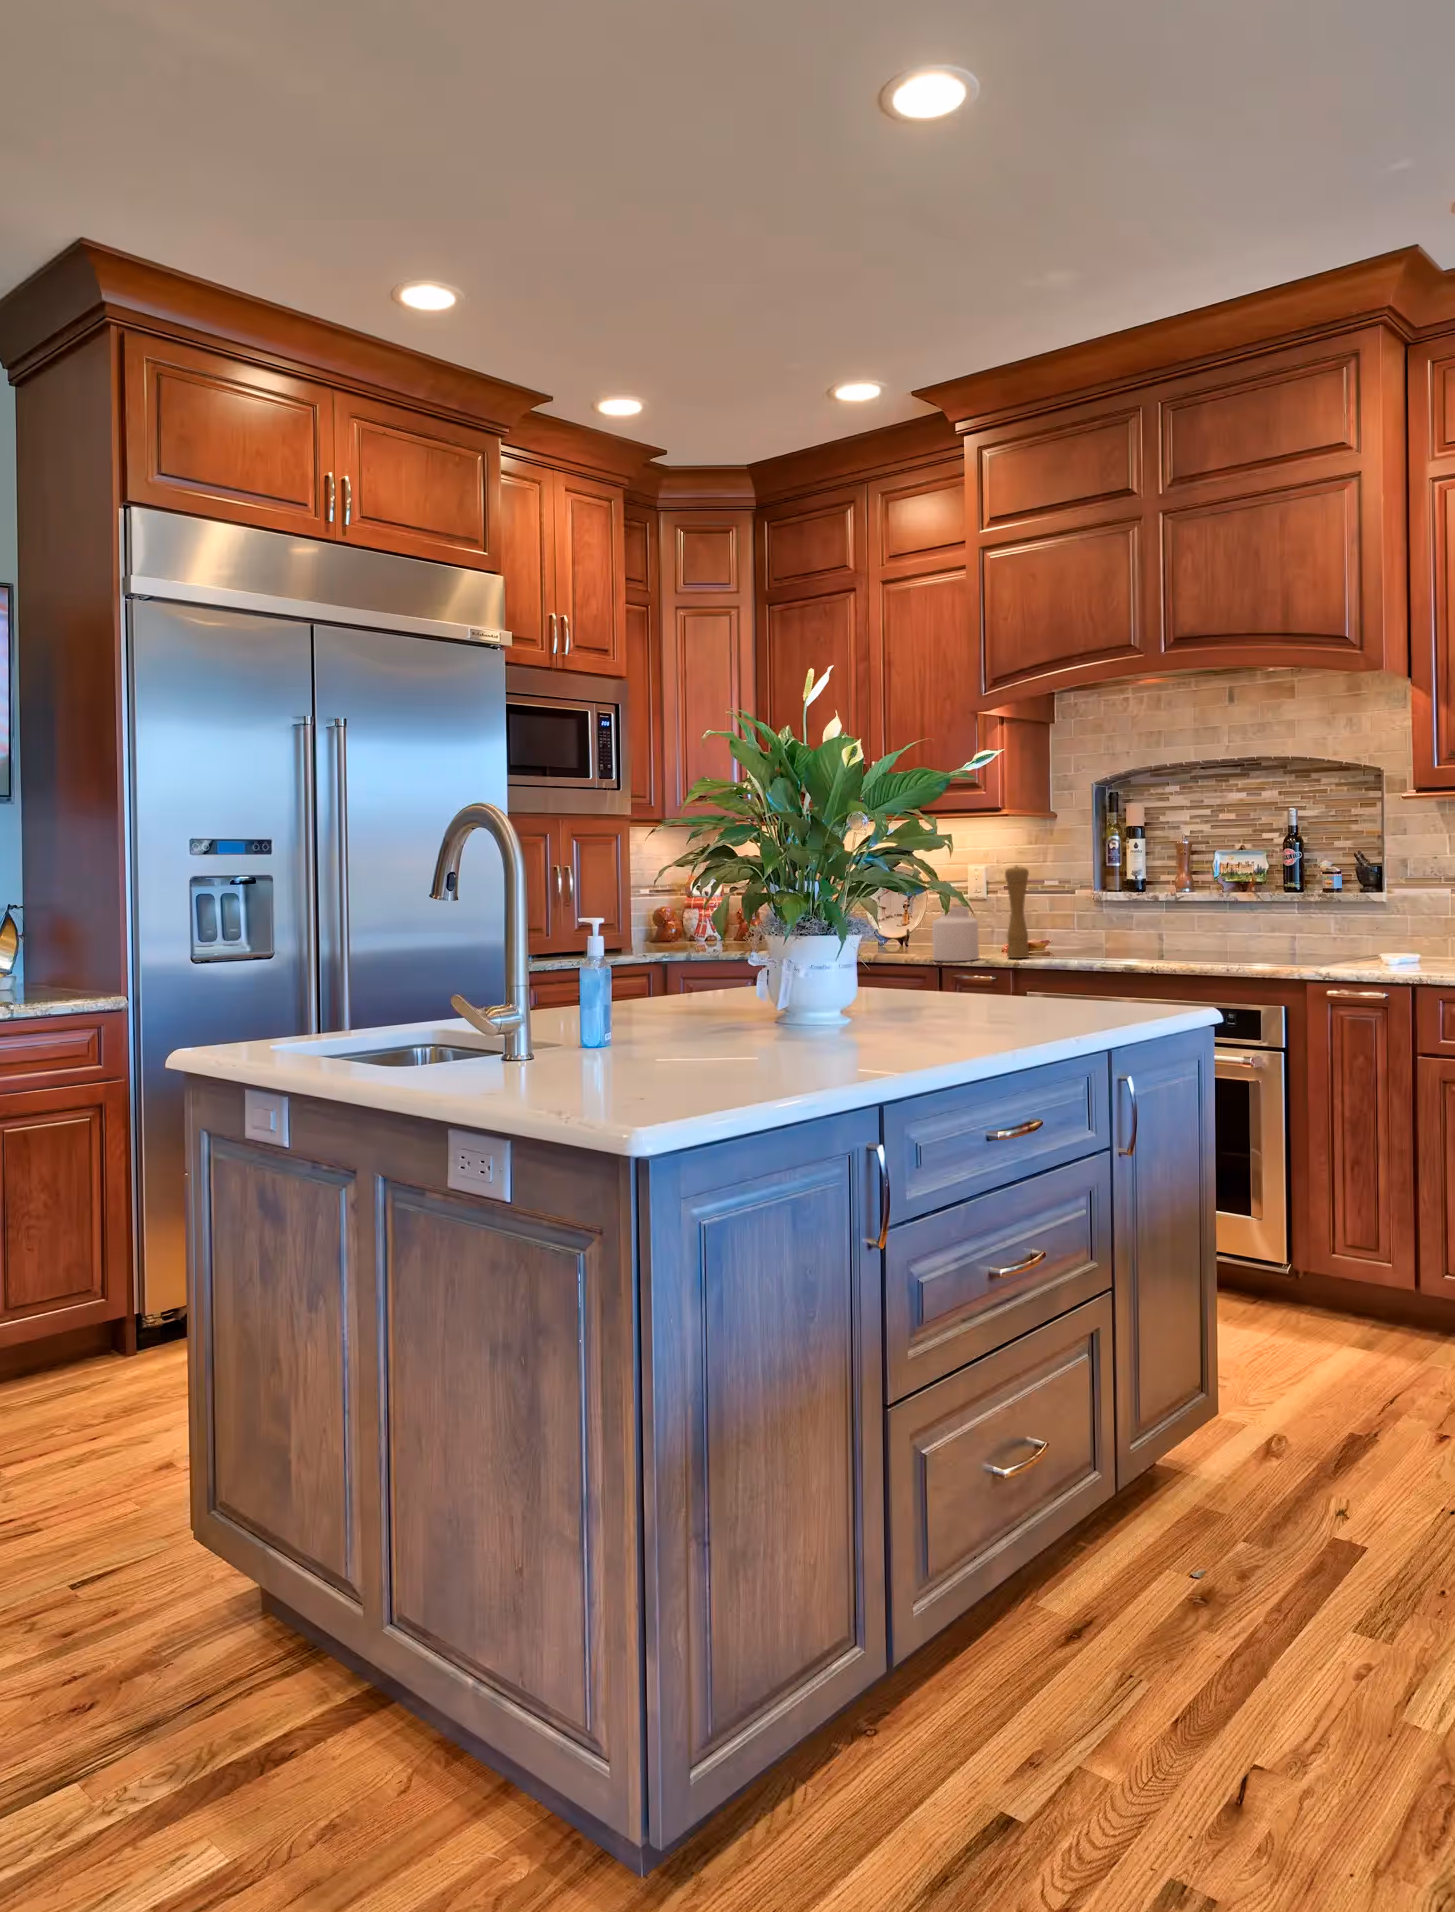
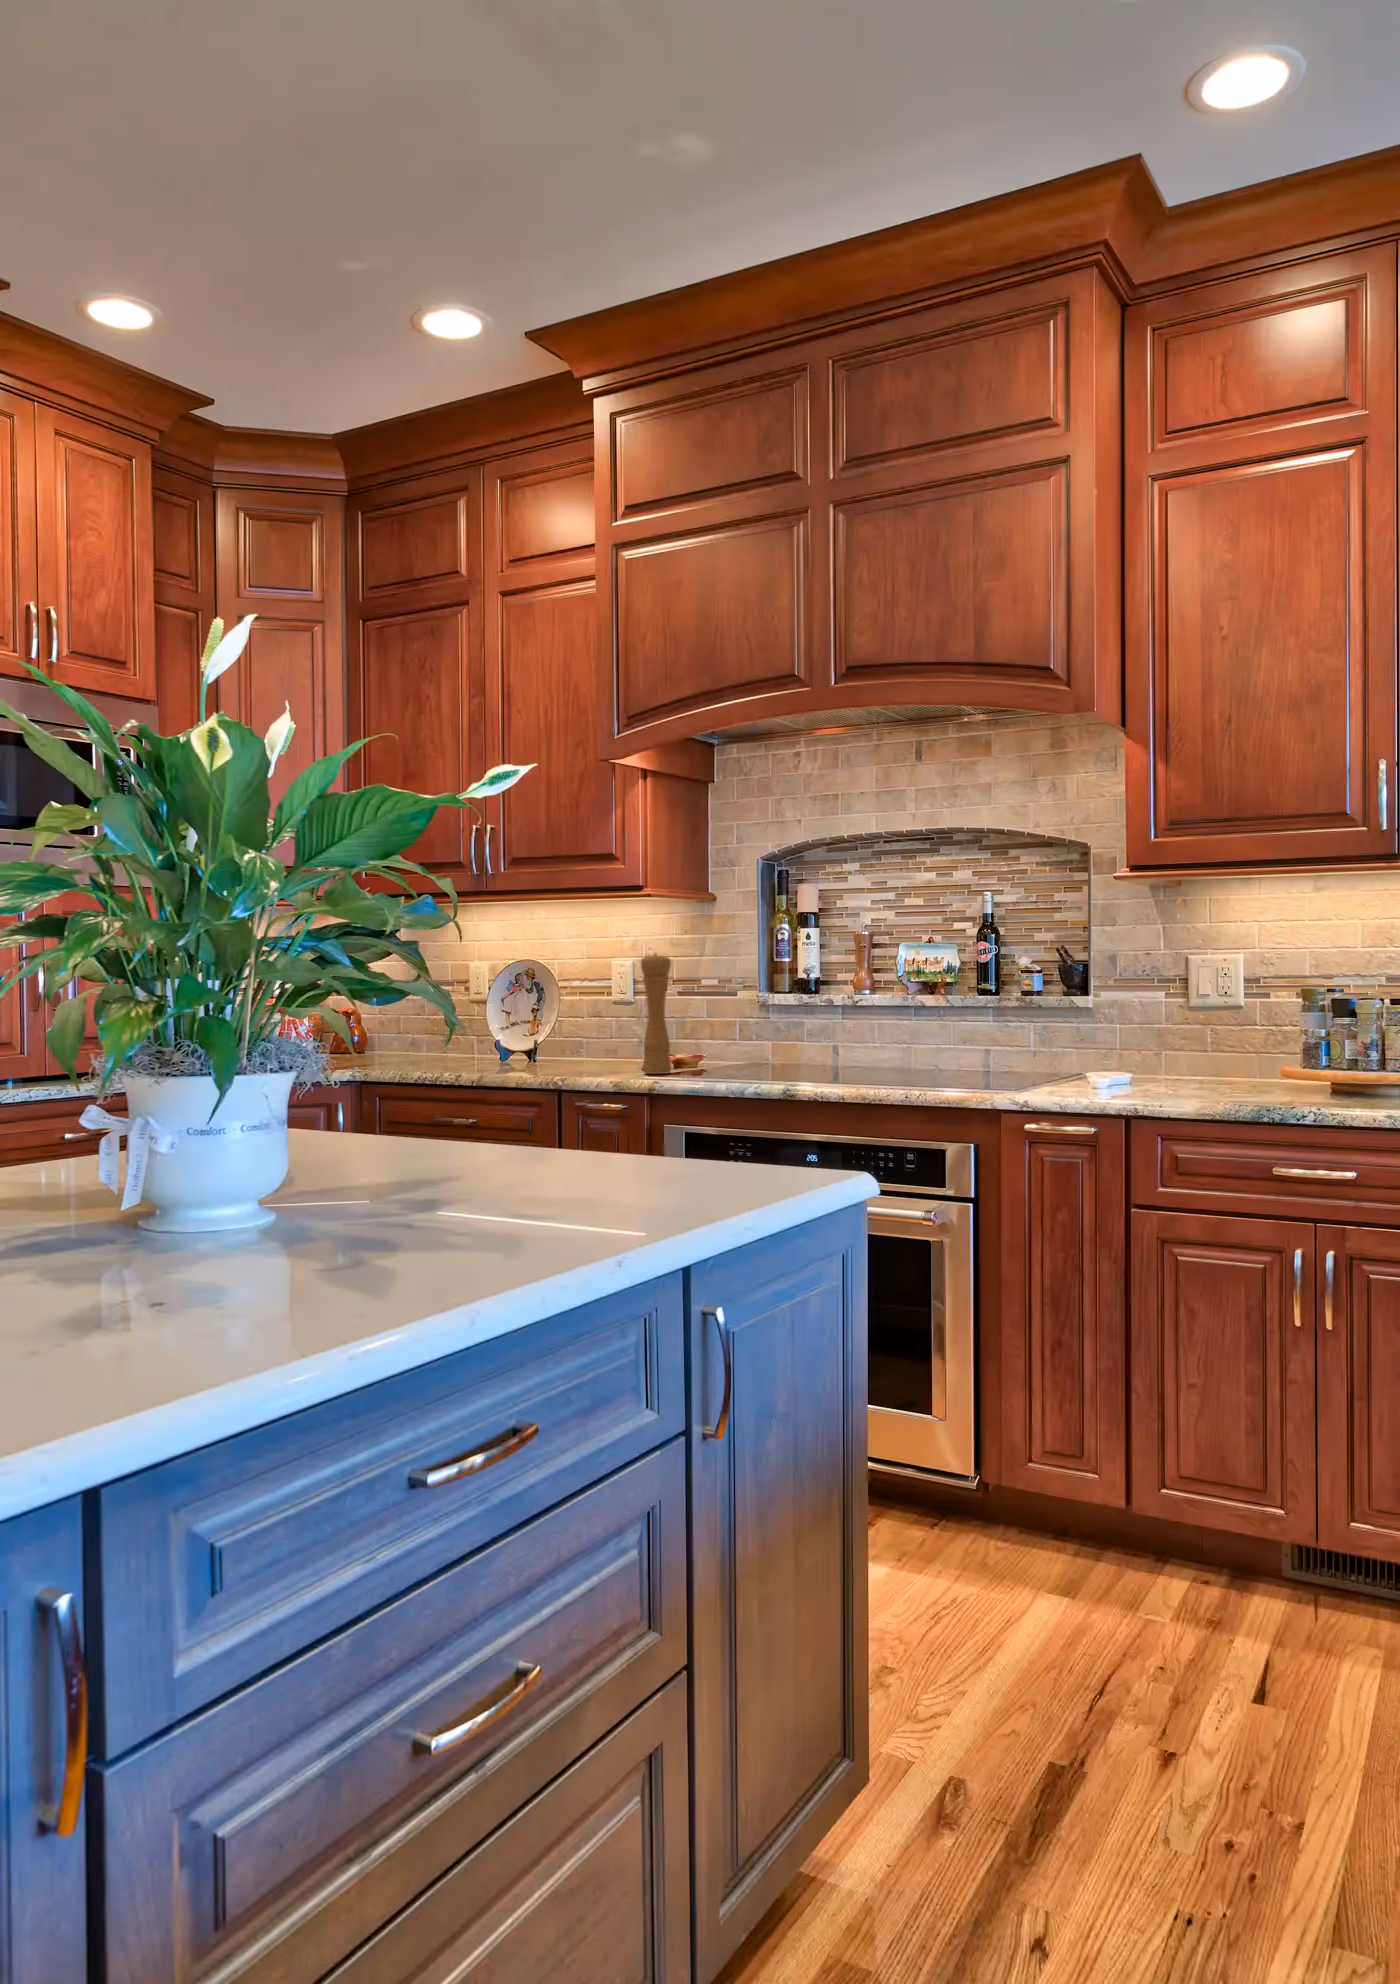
jar: present [932,904,979,961] -> none [548,1003,608,1077]

